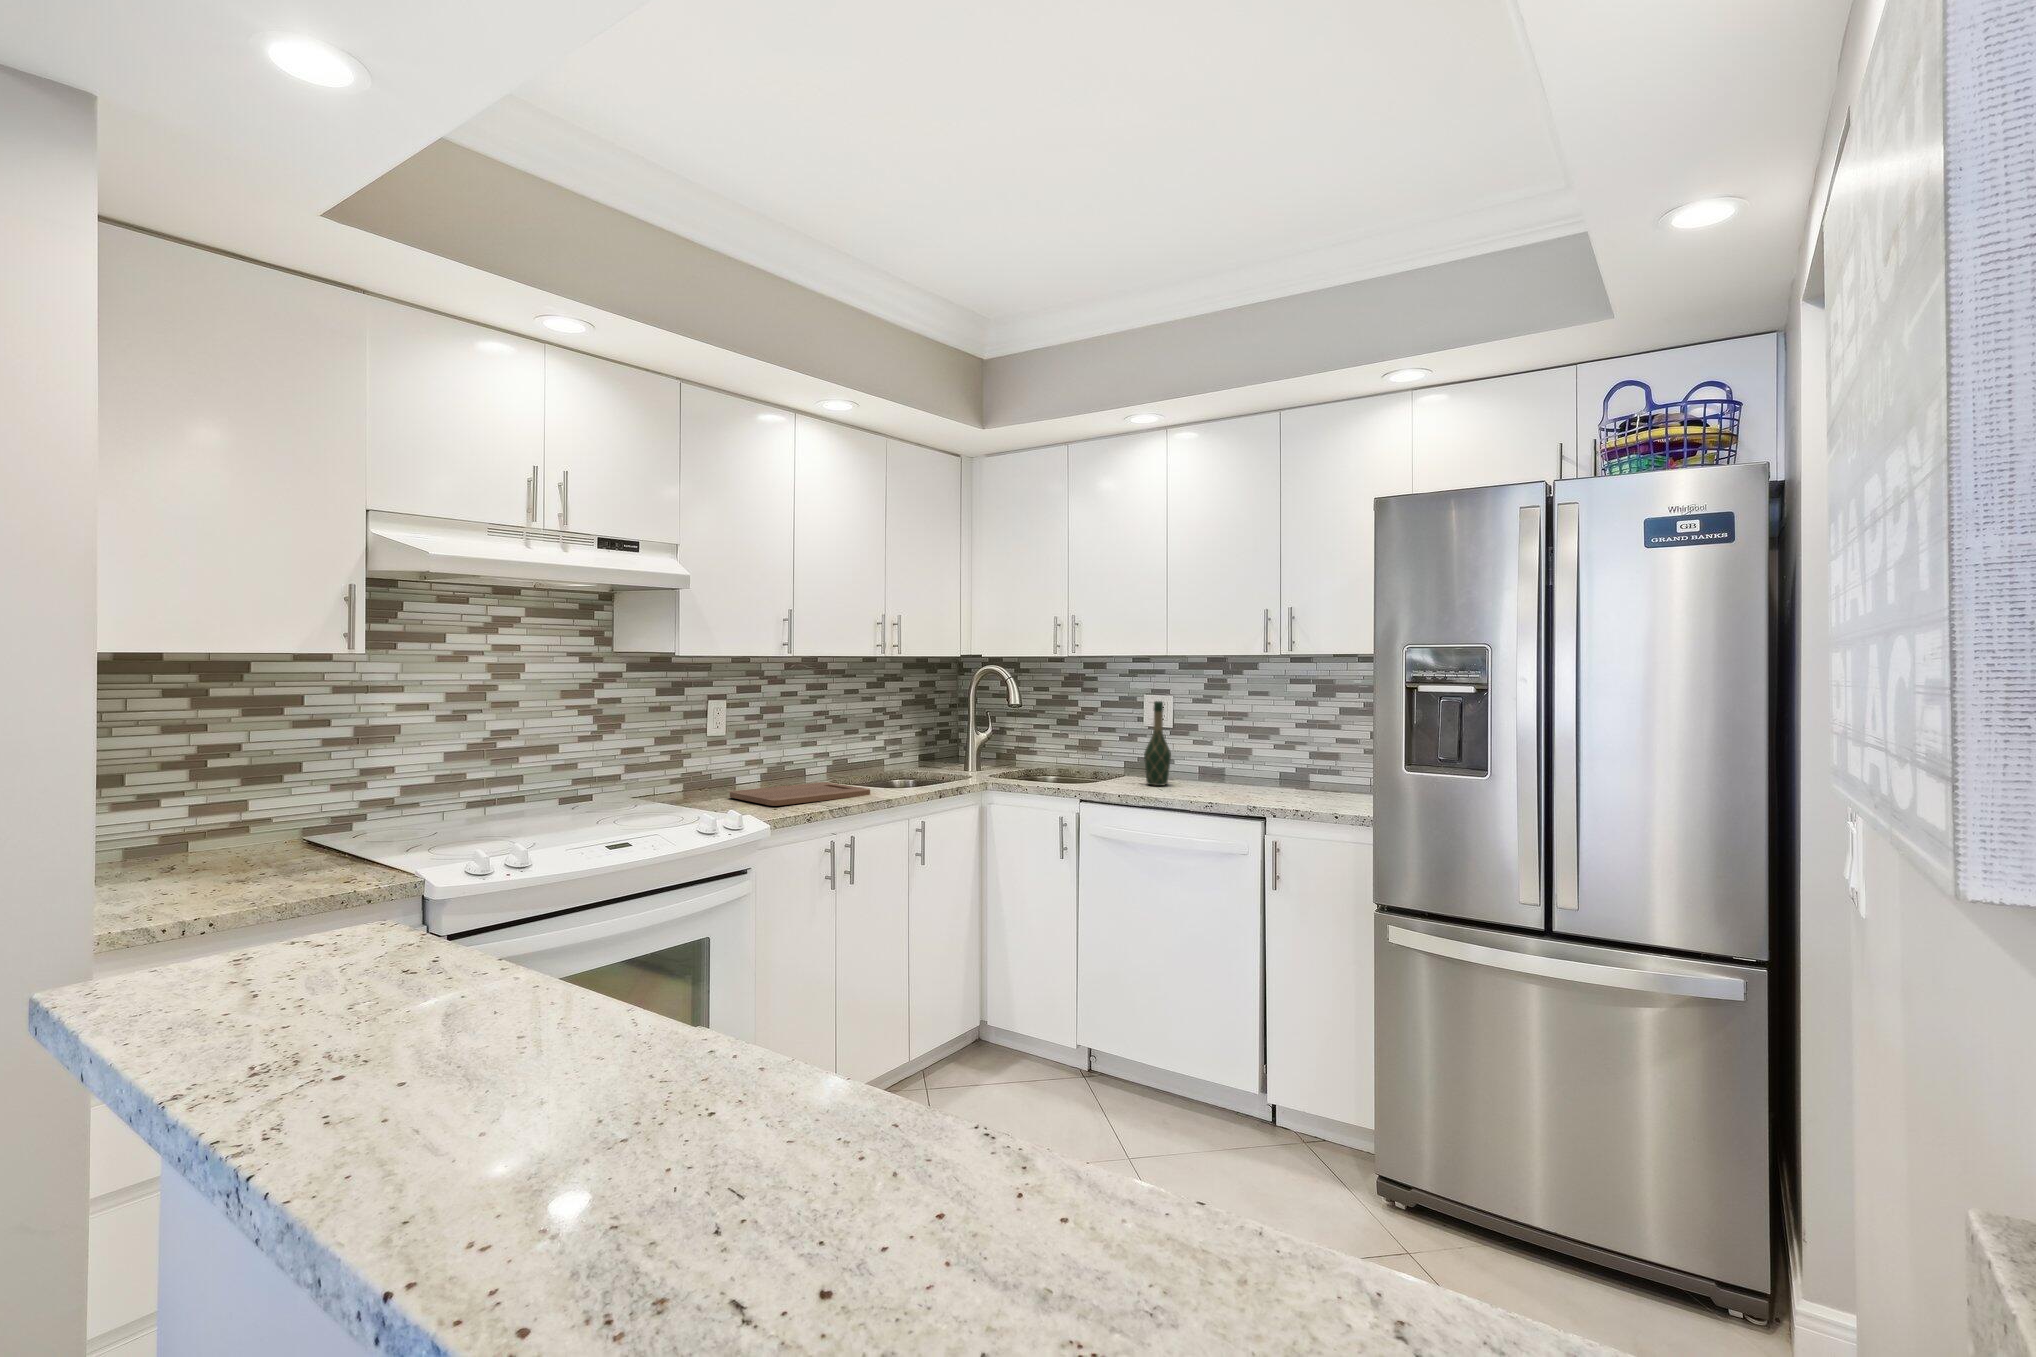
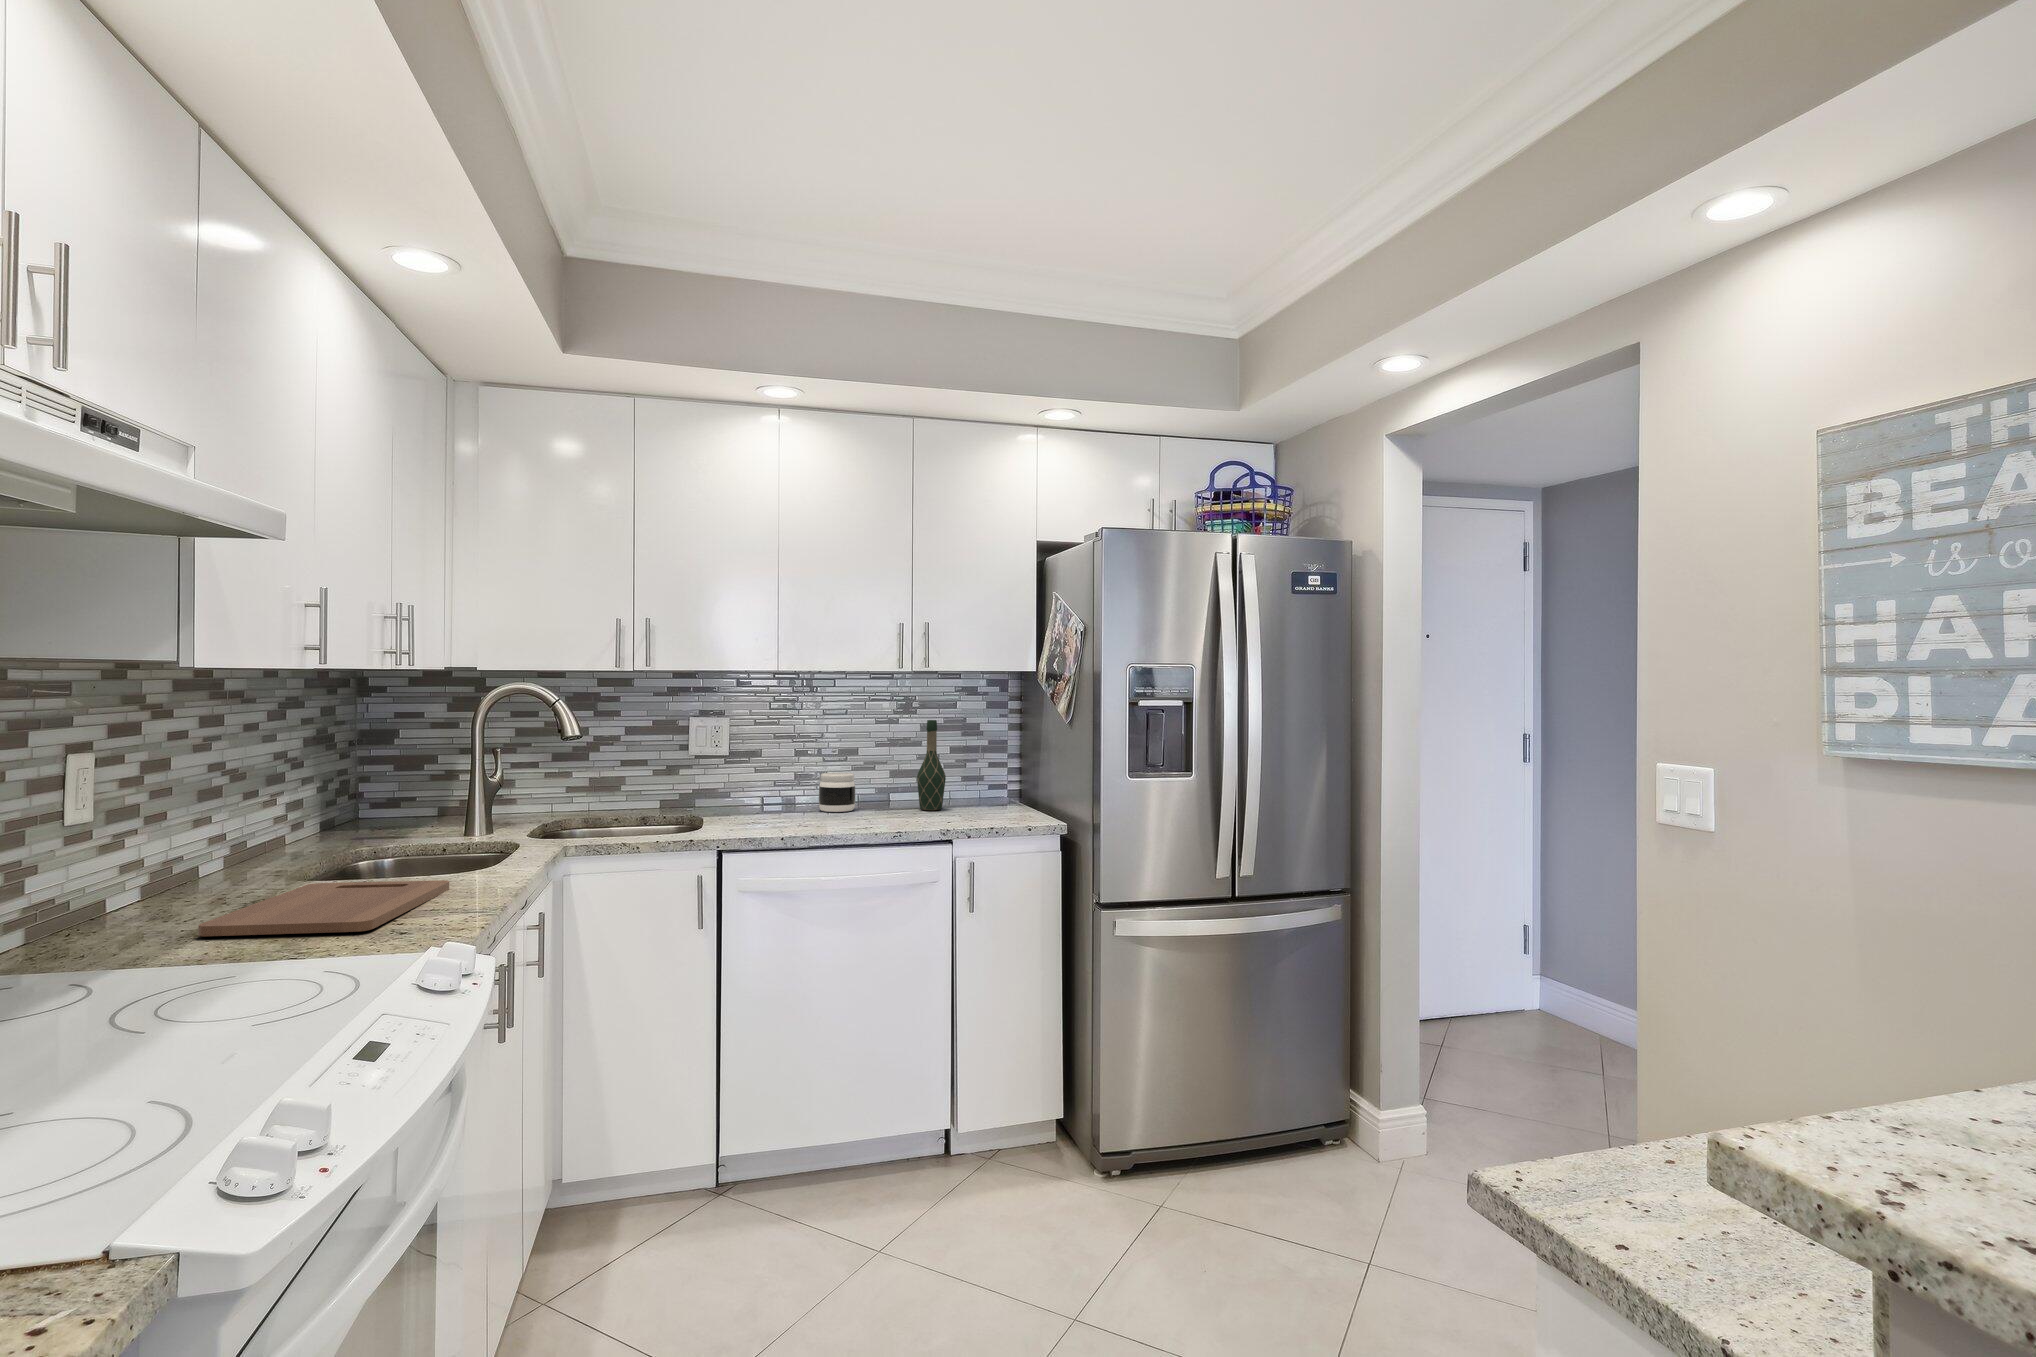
wine bottle: present [1144,701,1171,786] -> present [917,720,946,810]
jar: none [1234,749,1267,785] -> present [819,772,855,812]

